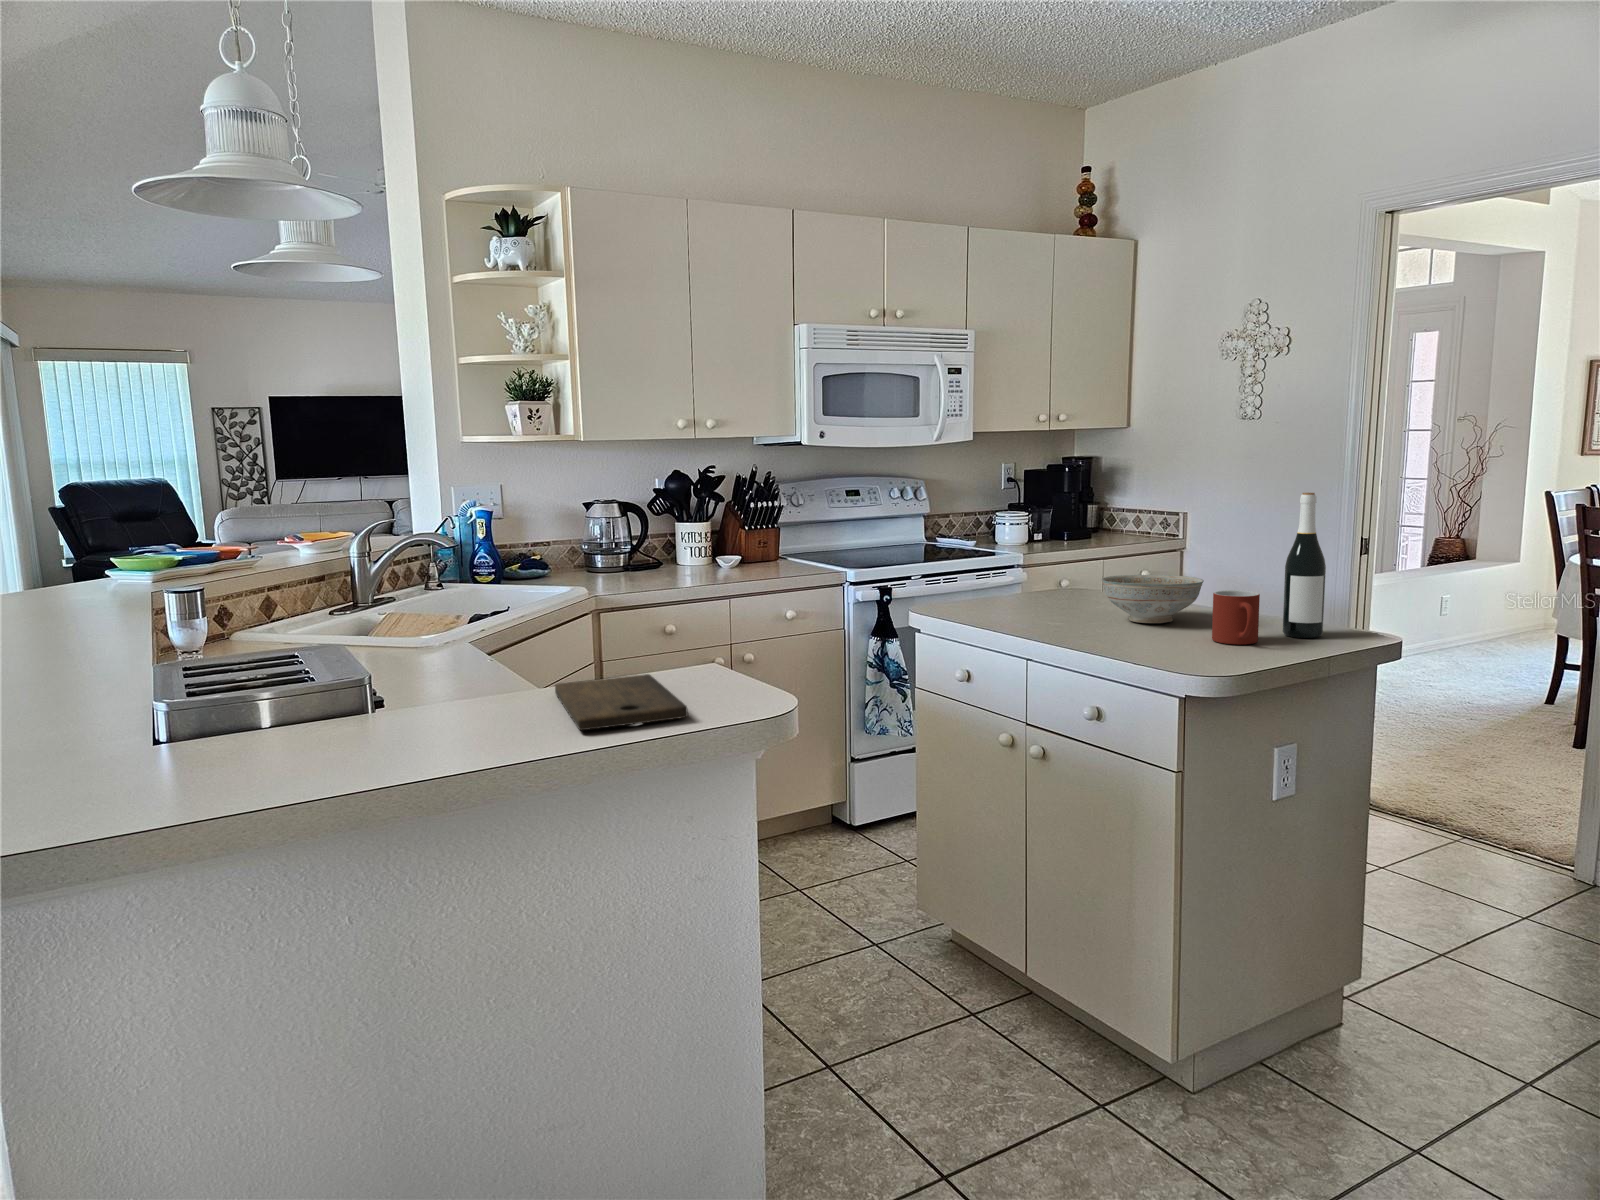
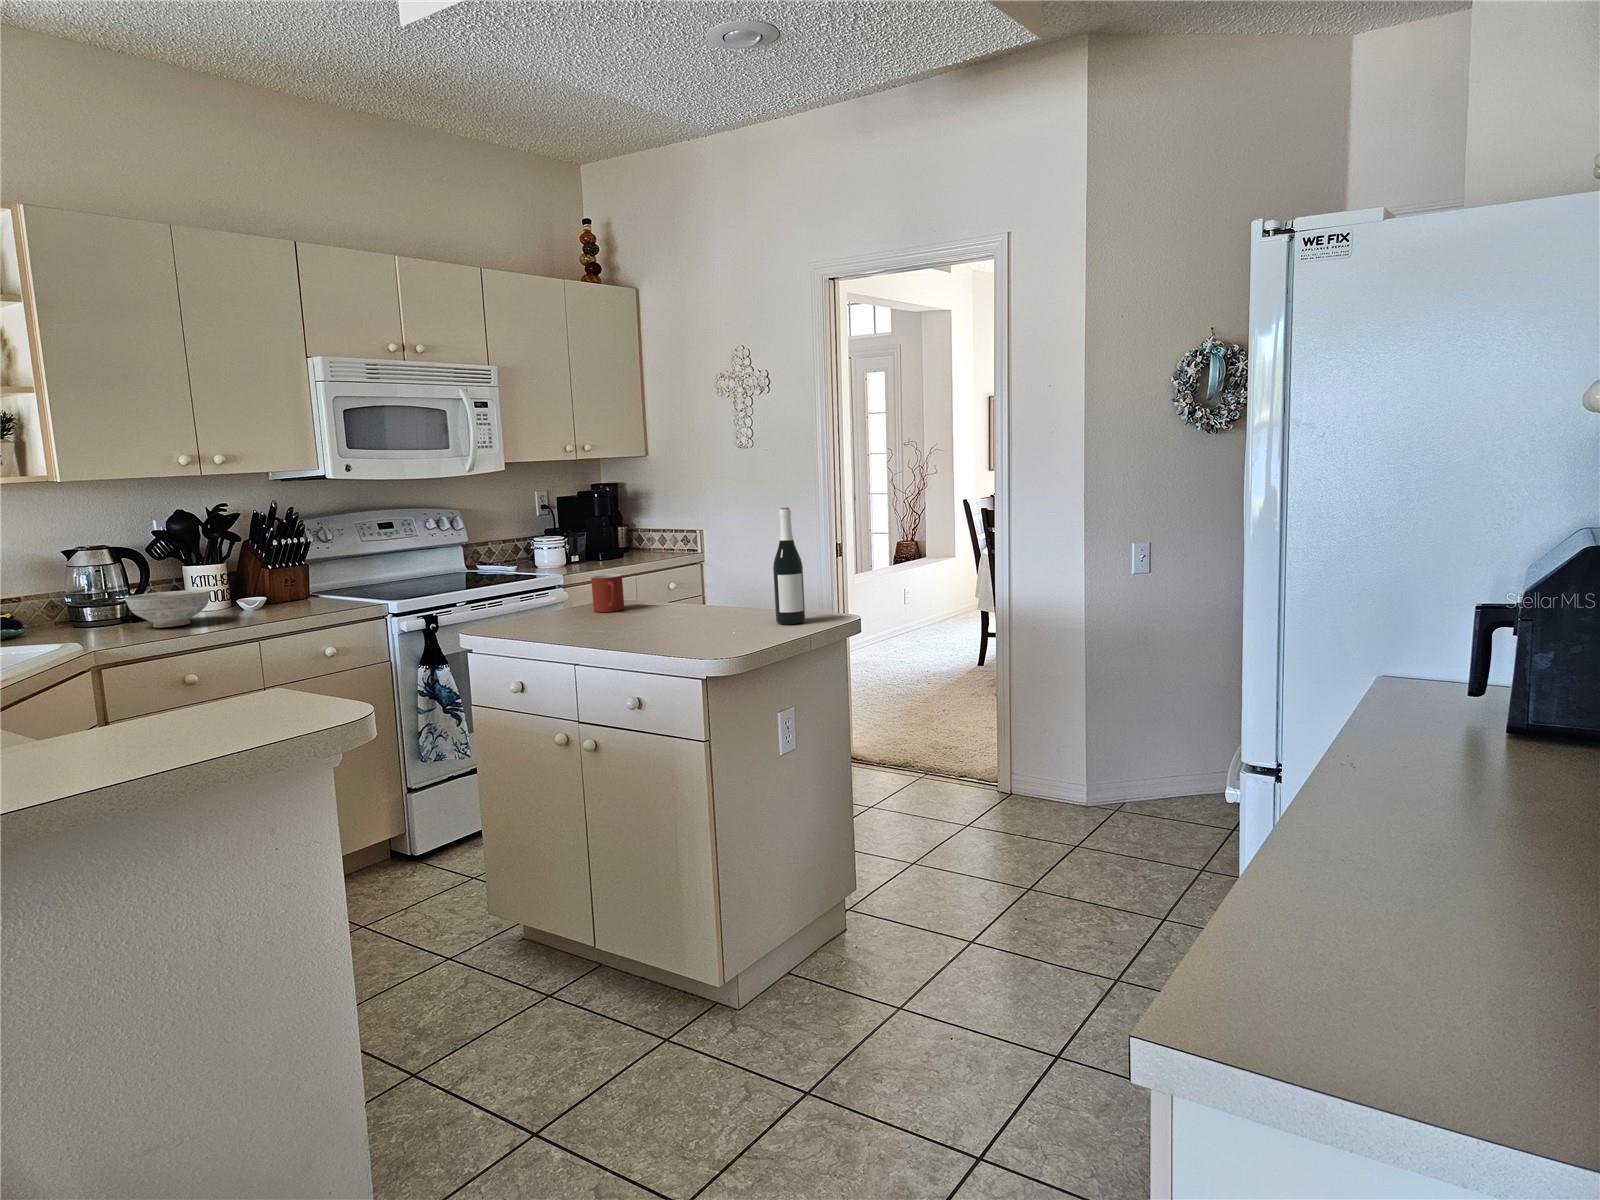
decorative bowl: present [1102,575,1204,623] -> present [124,589,211,628]
mug: present [1212,590,1260,644] -> present [591,574,624,612]
cutting board: present [555,674,688,730] -> none [101,706,259,761]

